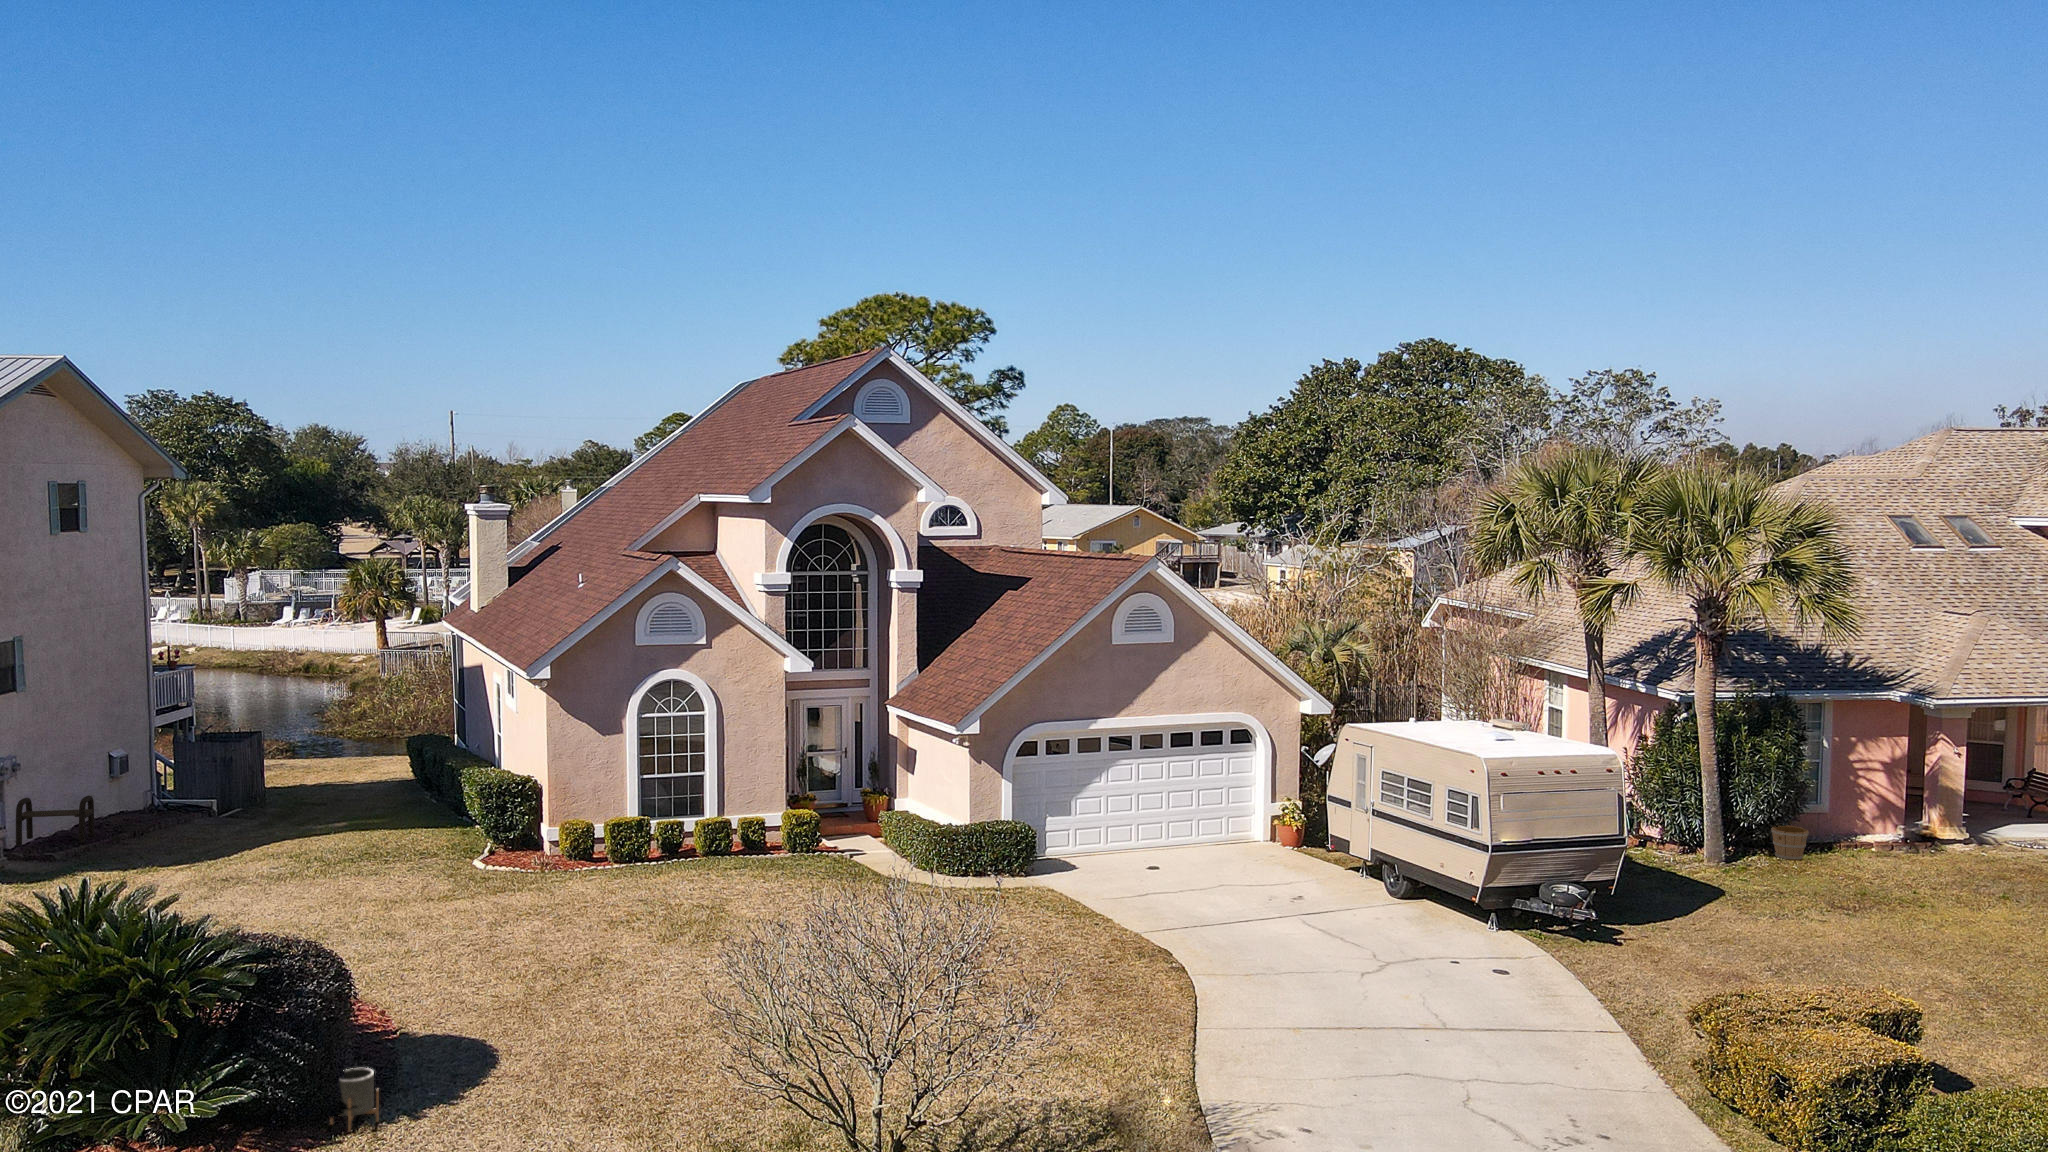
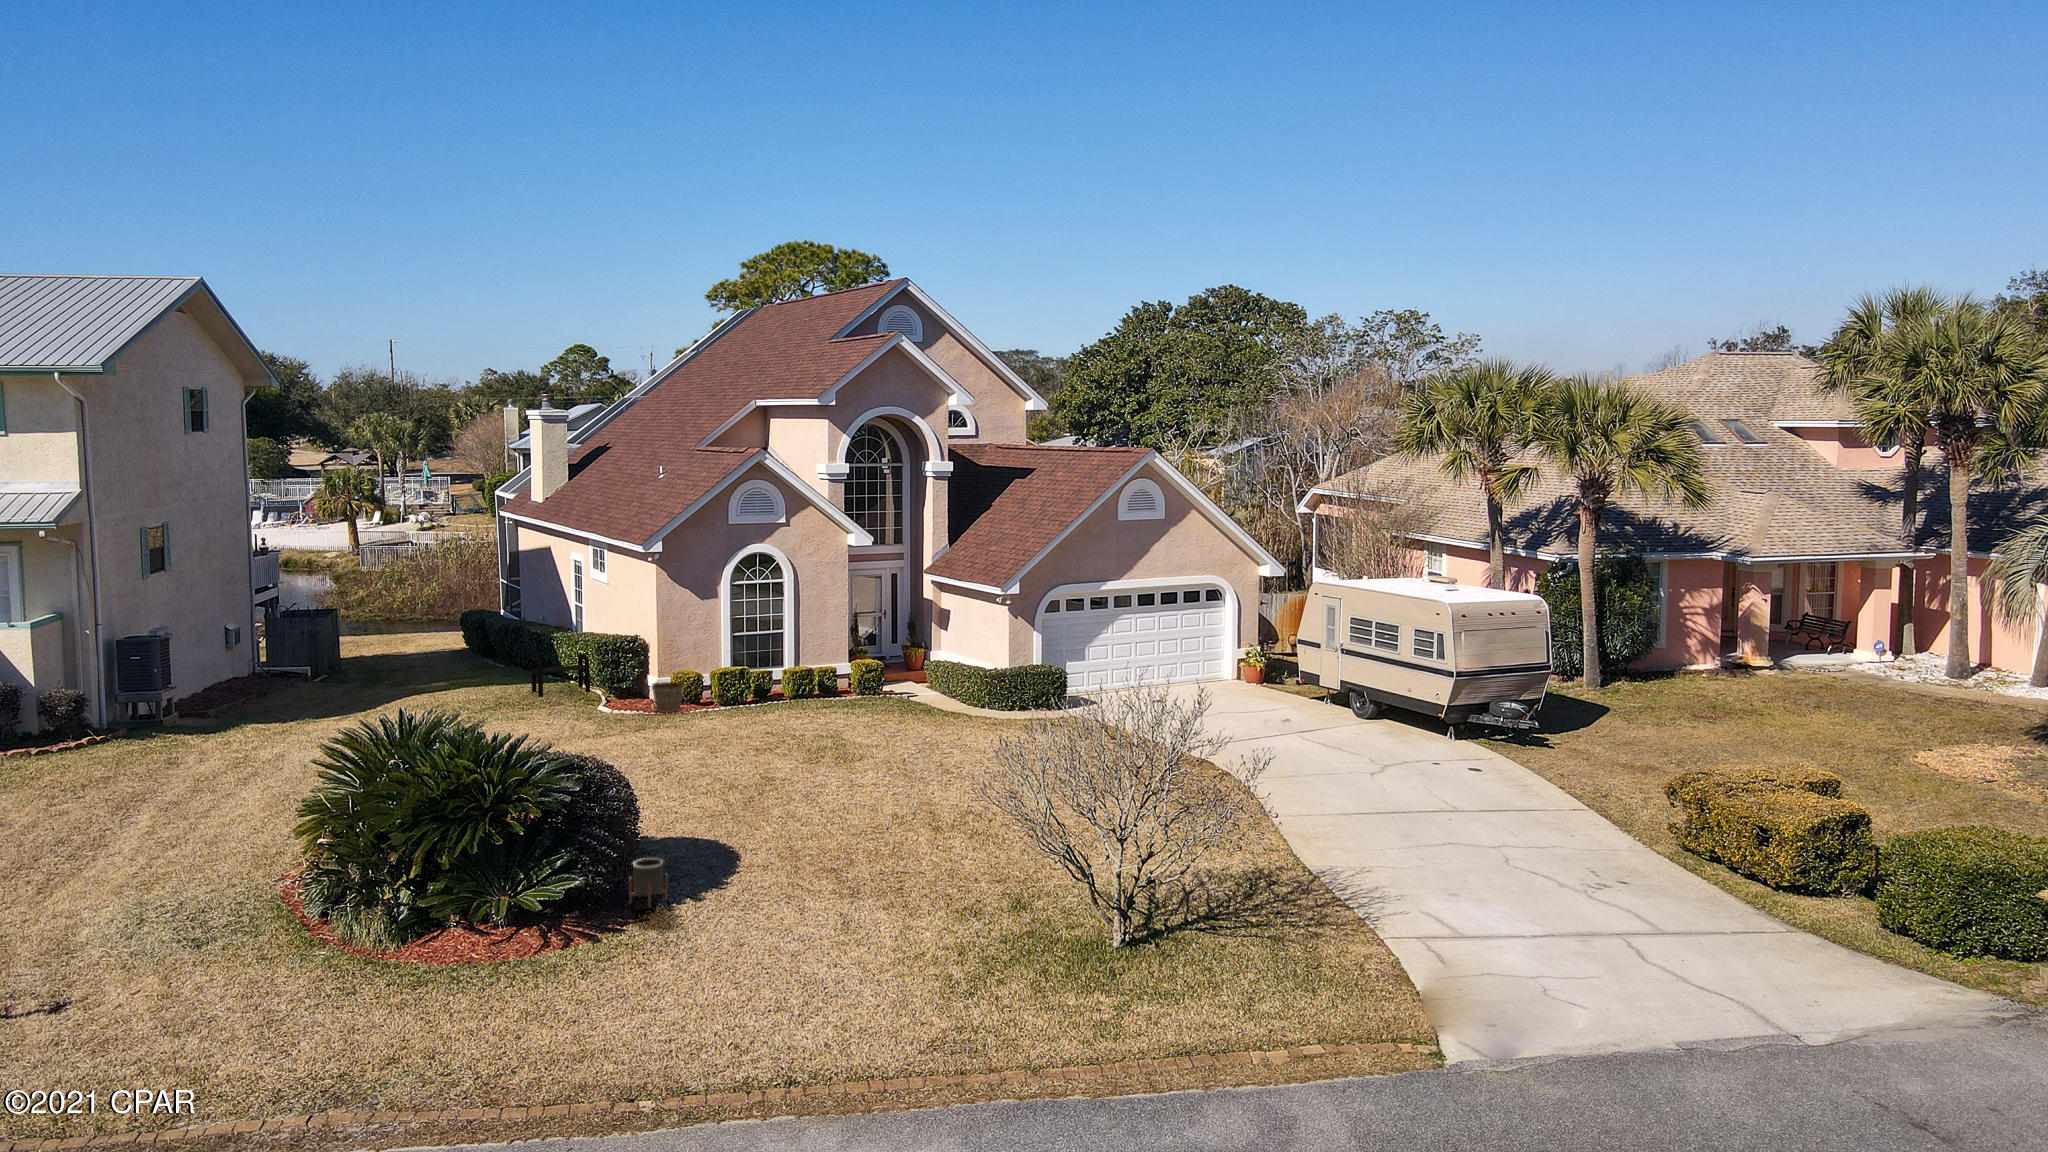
bench: present [16,795,94,846] -> present [531,654,590,697]
wooden bucket: present [1771,825,1809,860] -> present [652,682,684,713]

